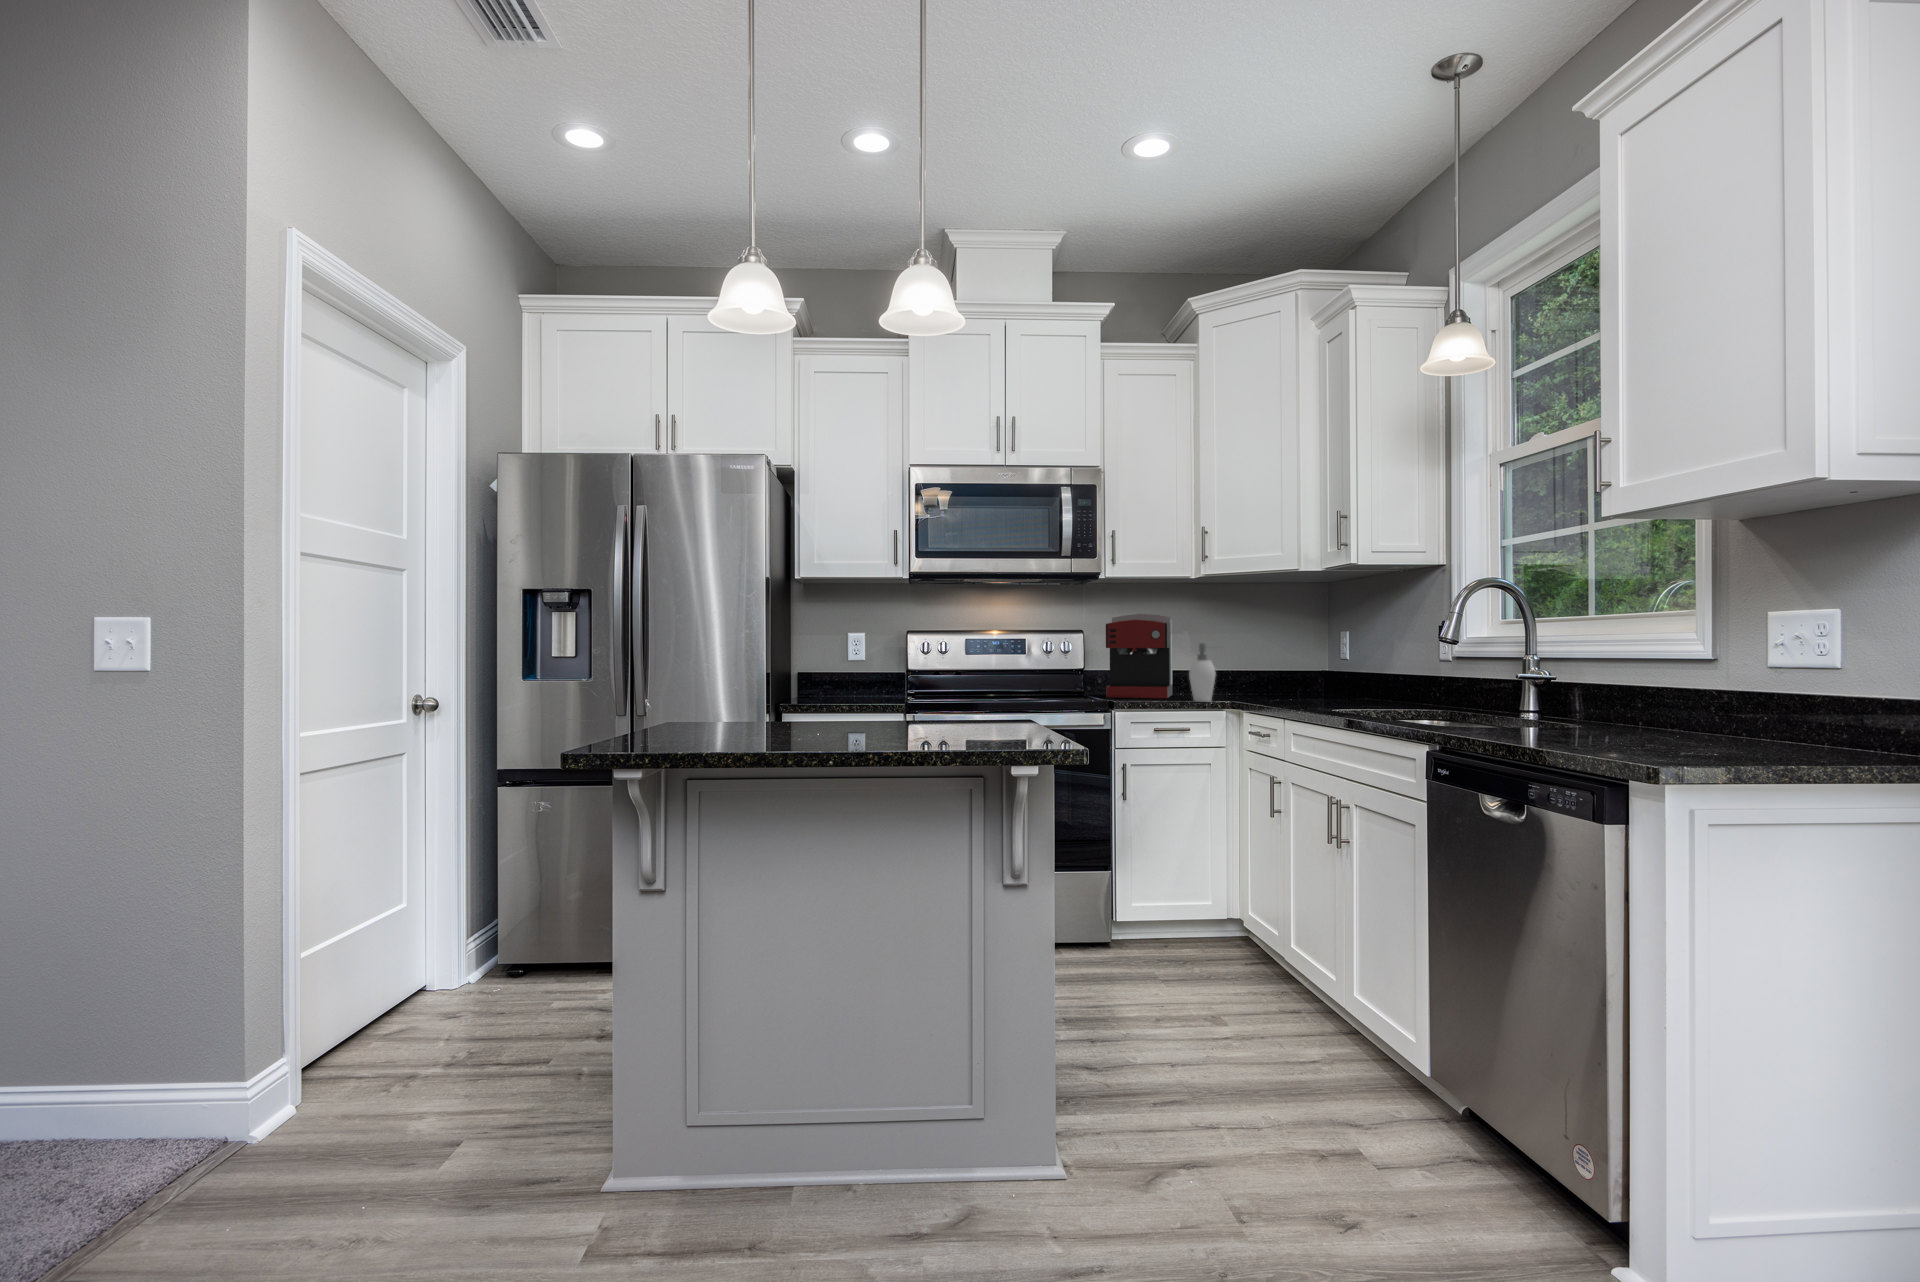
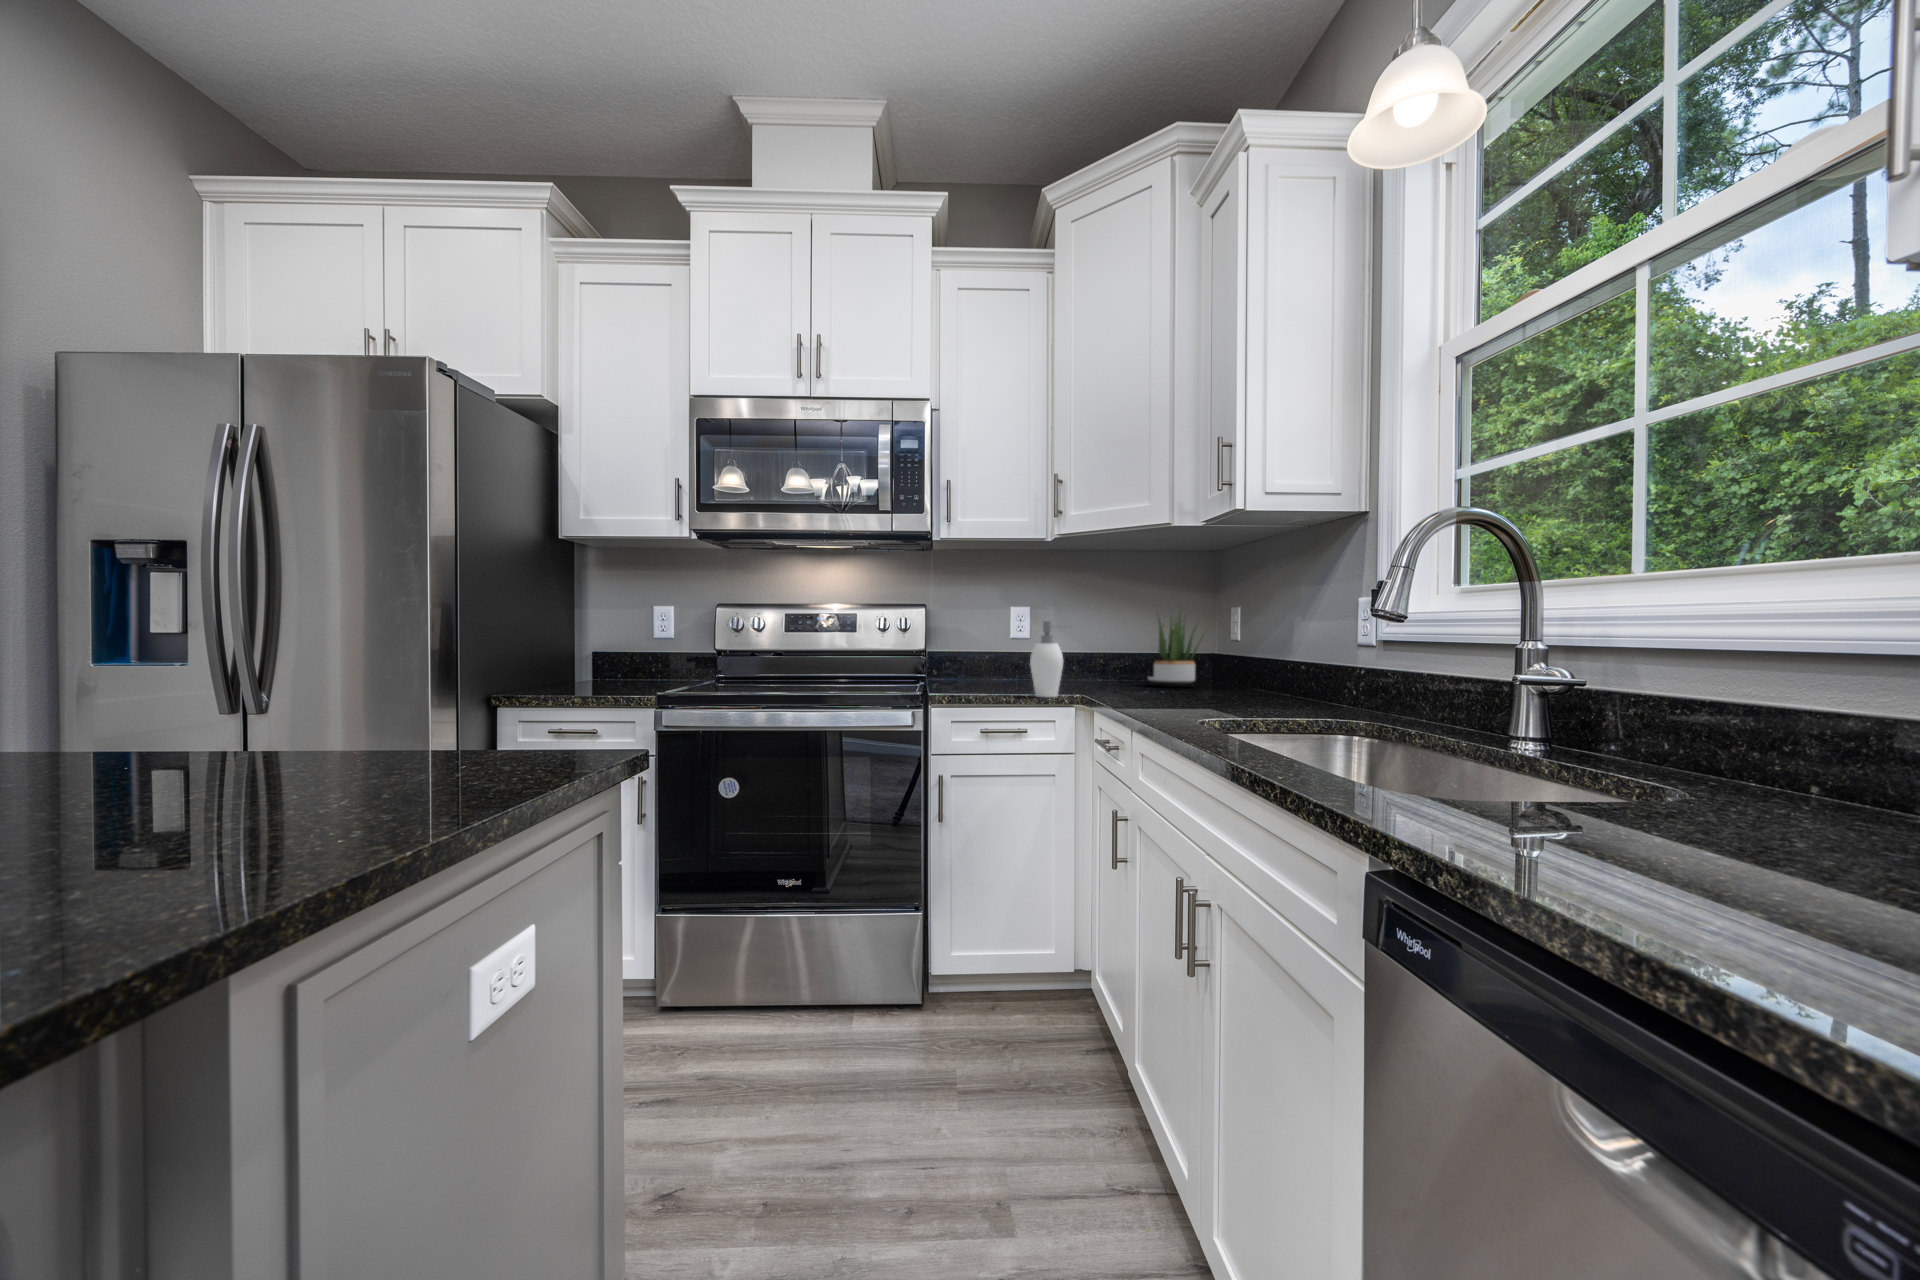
coffee maker: present [1106,614,1173,698] -> none [945,587,1035,690]
potted plant: none [1246,627,1324,696] -> present [1148,613,1211,687]

